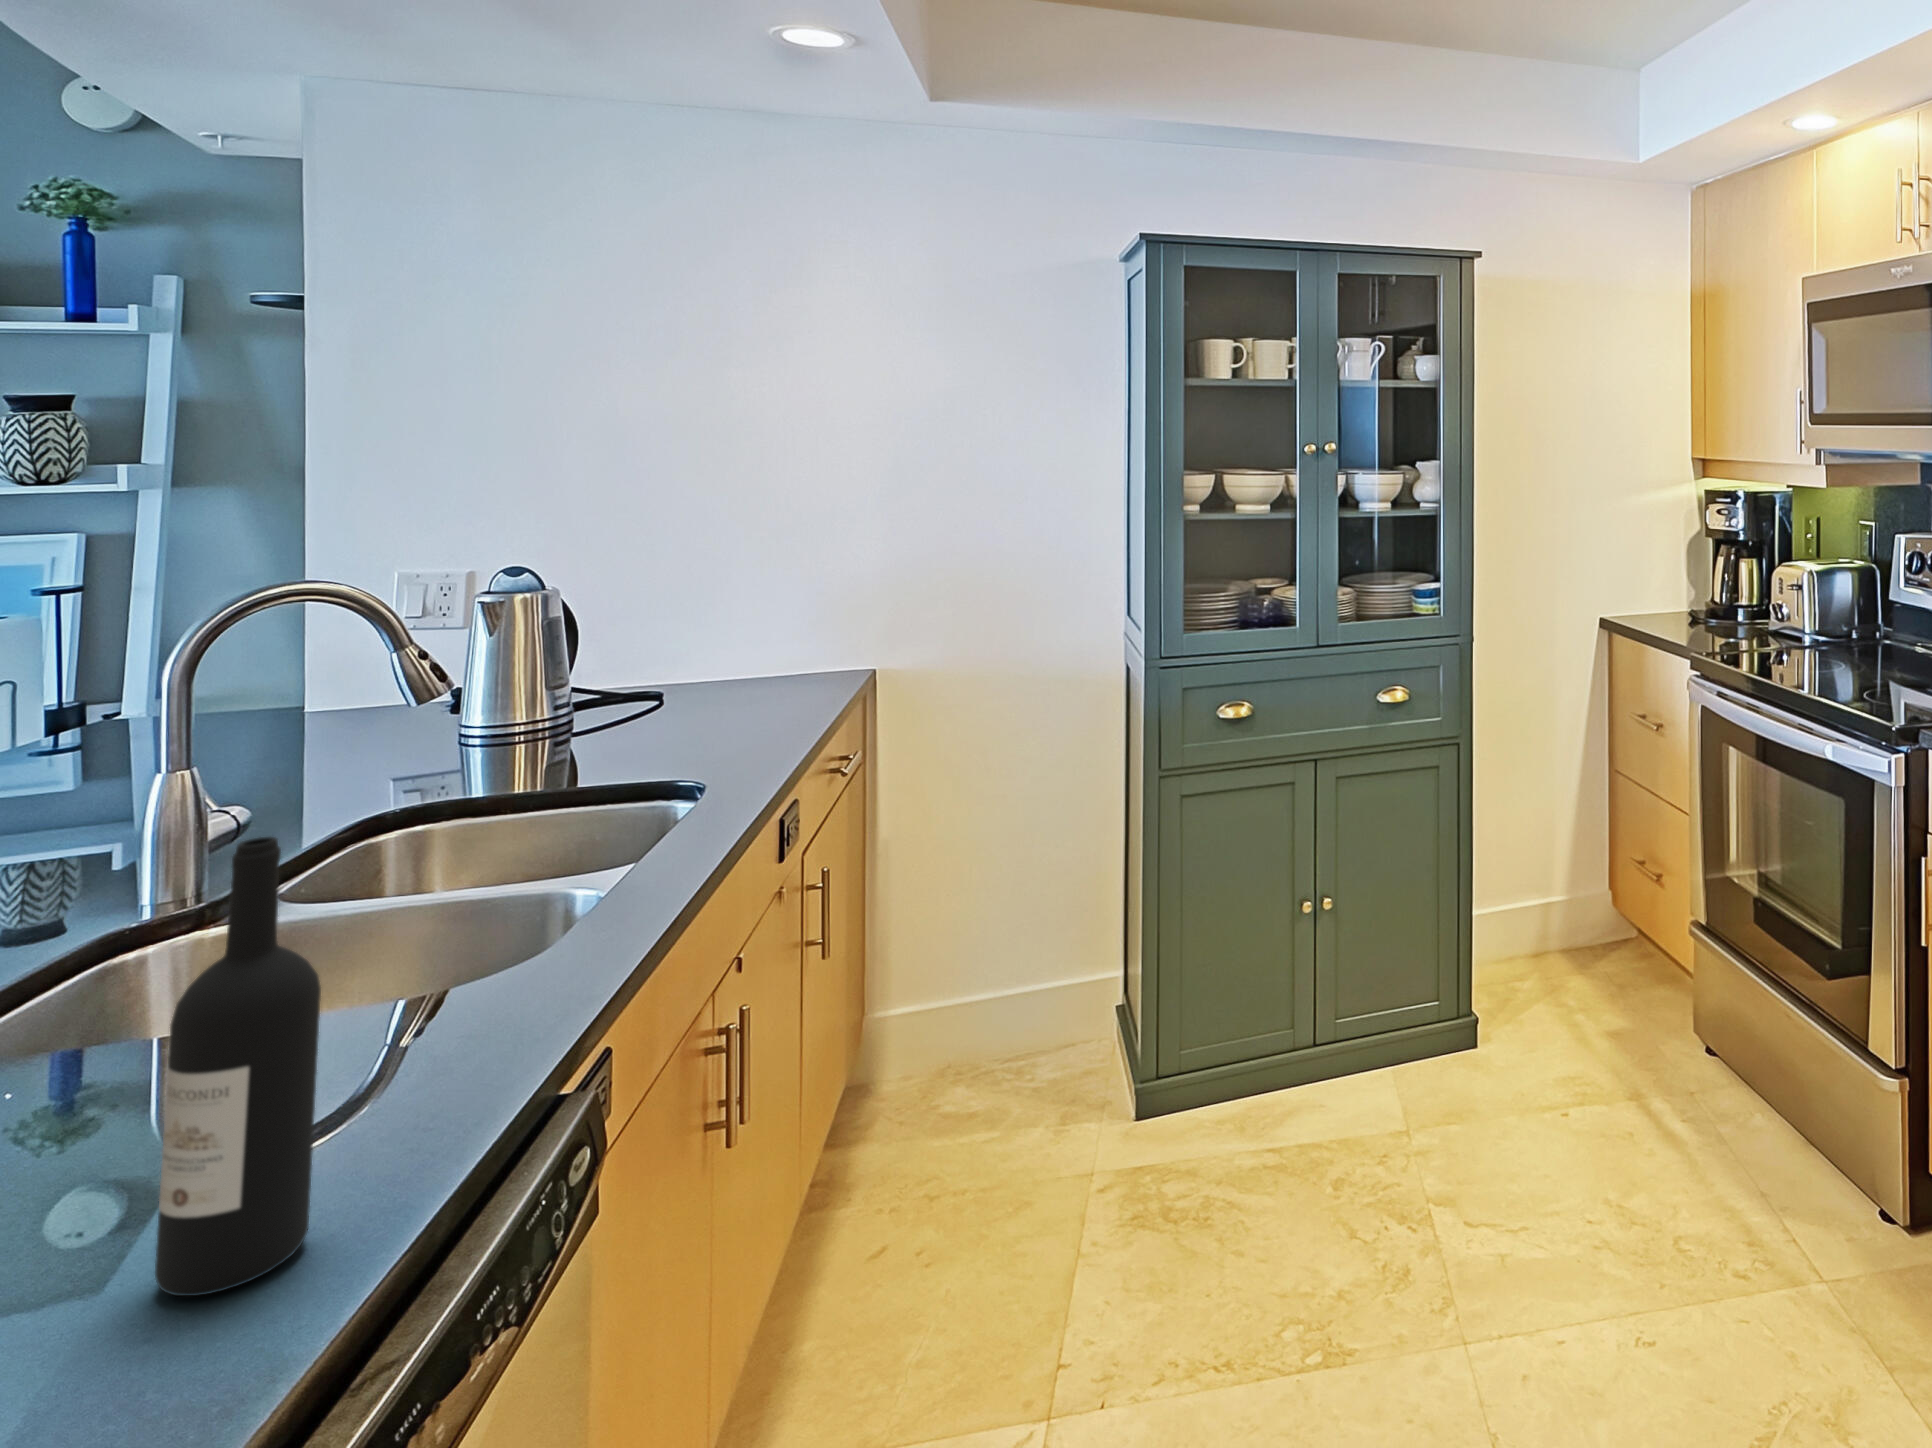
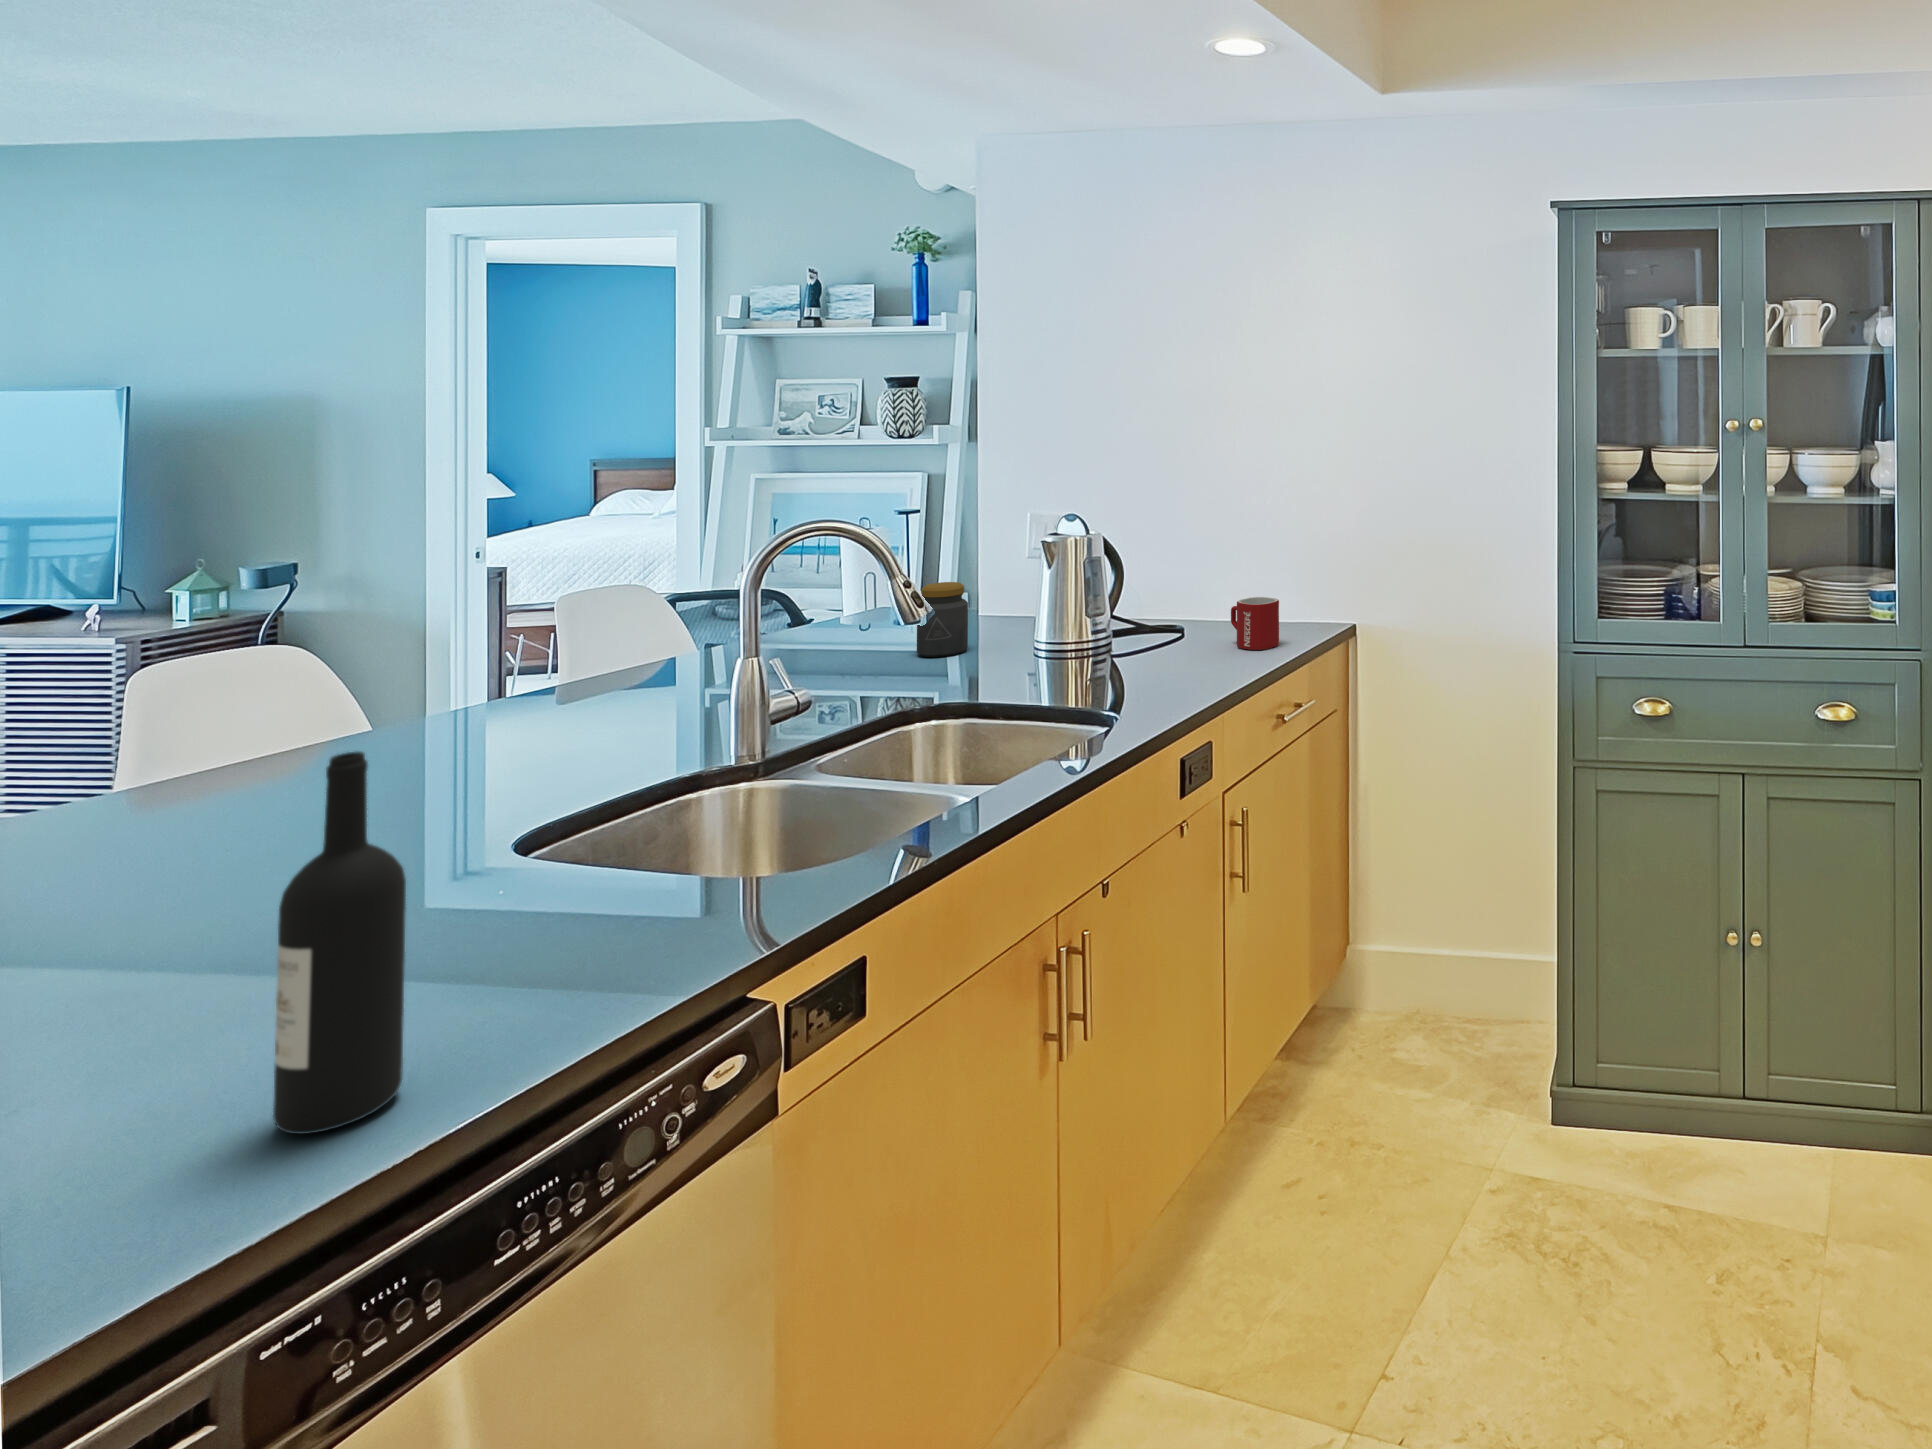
mug: none [738,650,805,709] -> present [1231,597,1279,650]
jar: none [265,667,350,767] -> present [917,582,968,657]

